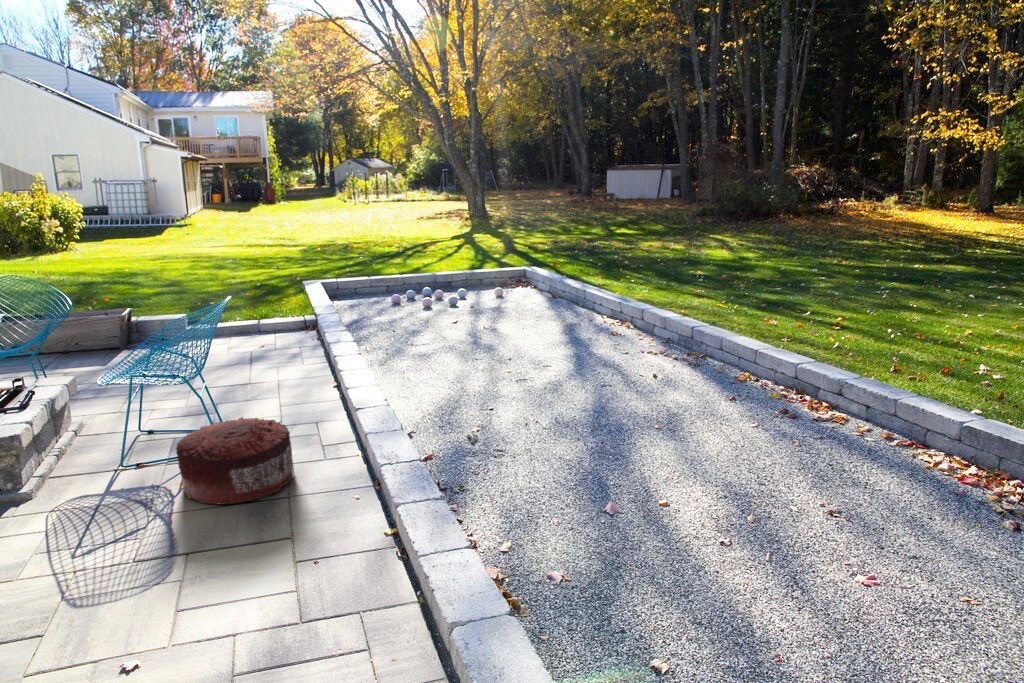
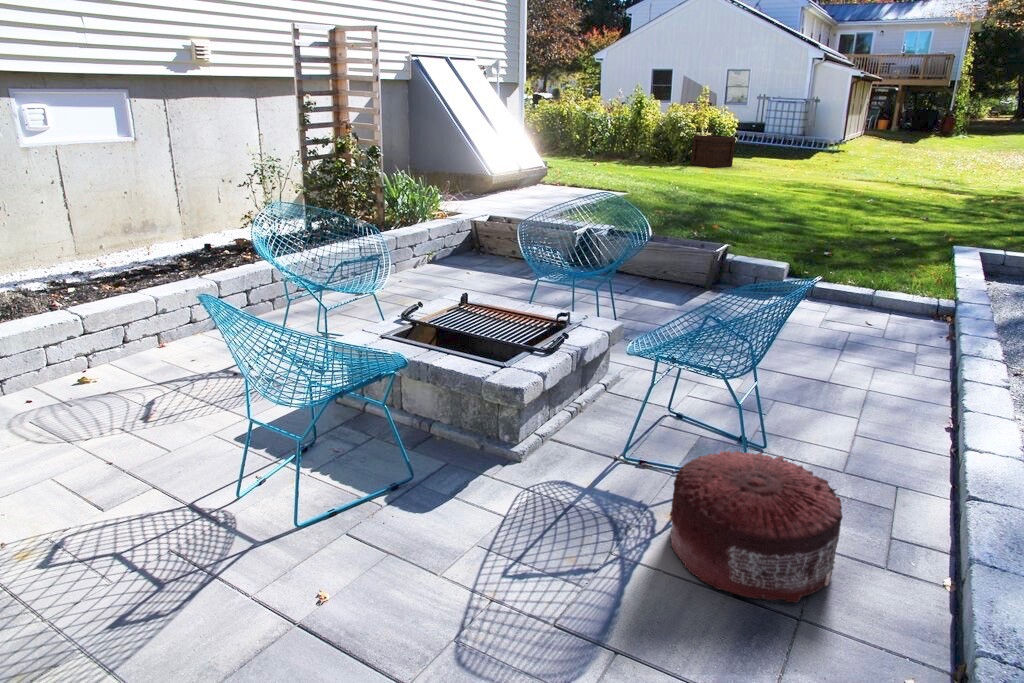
wooden crate: none [38,221,90,253] -> present [690,135,736,168]

